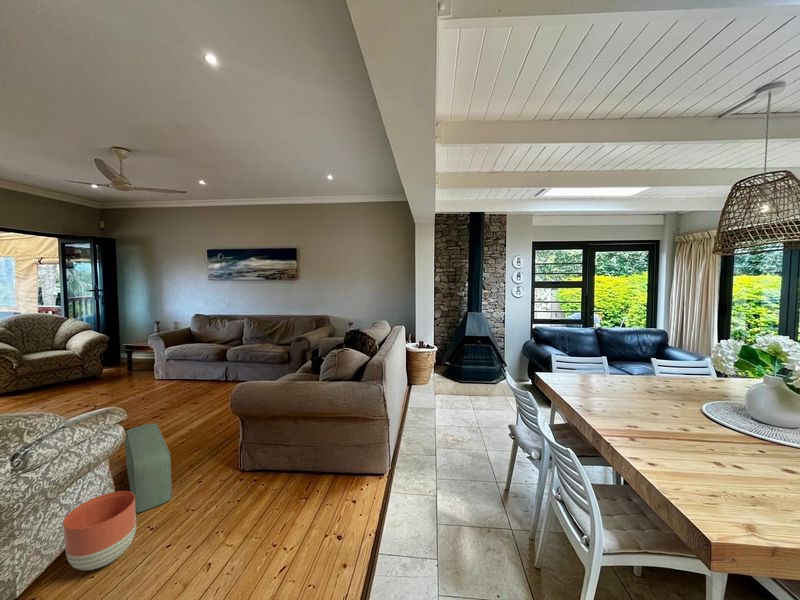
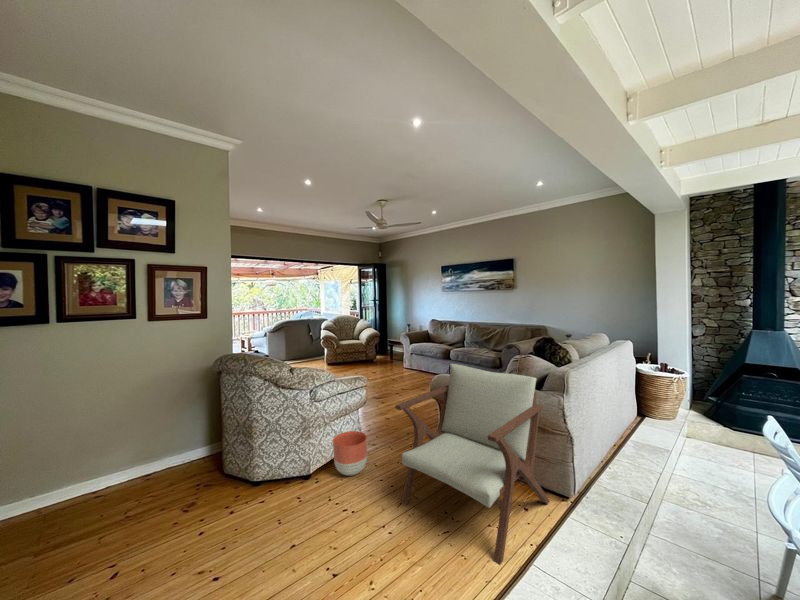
lounge chair: none [201,368,372,573] -> present [395,364,550,565]
pouf: present [125,423,172,513] -> none [370,395,392,453]

